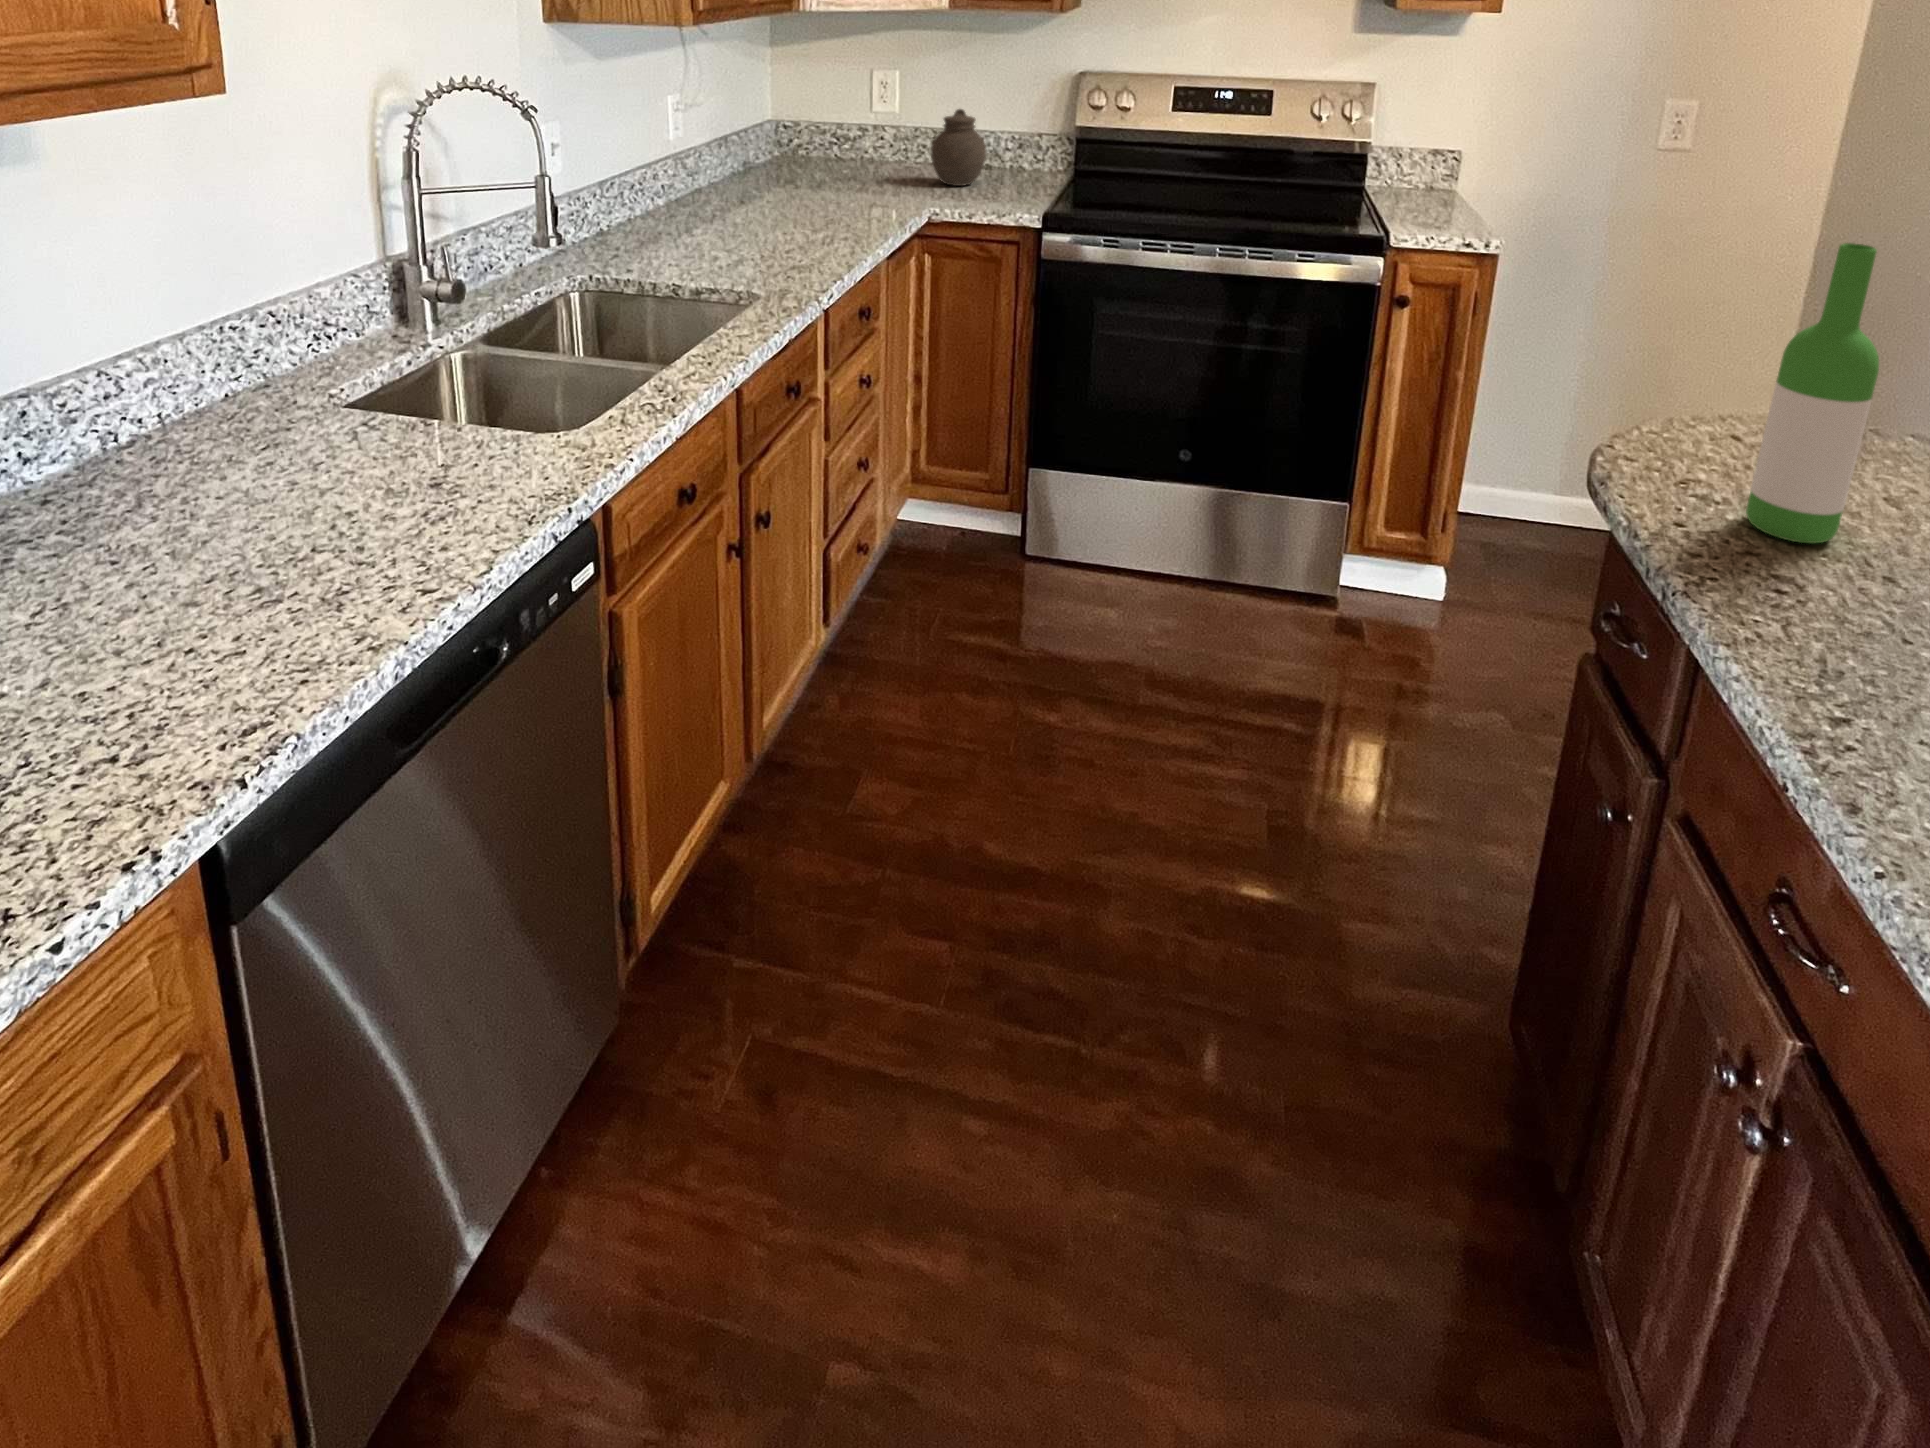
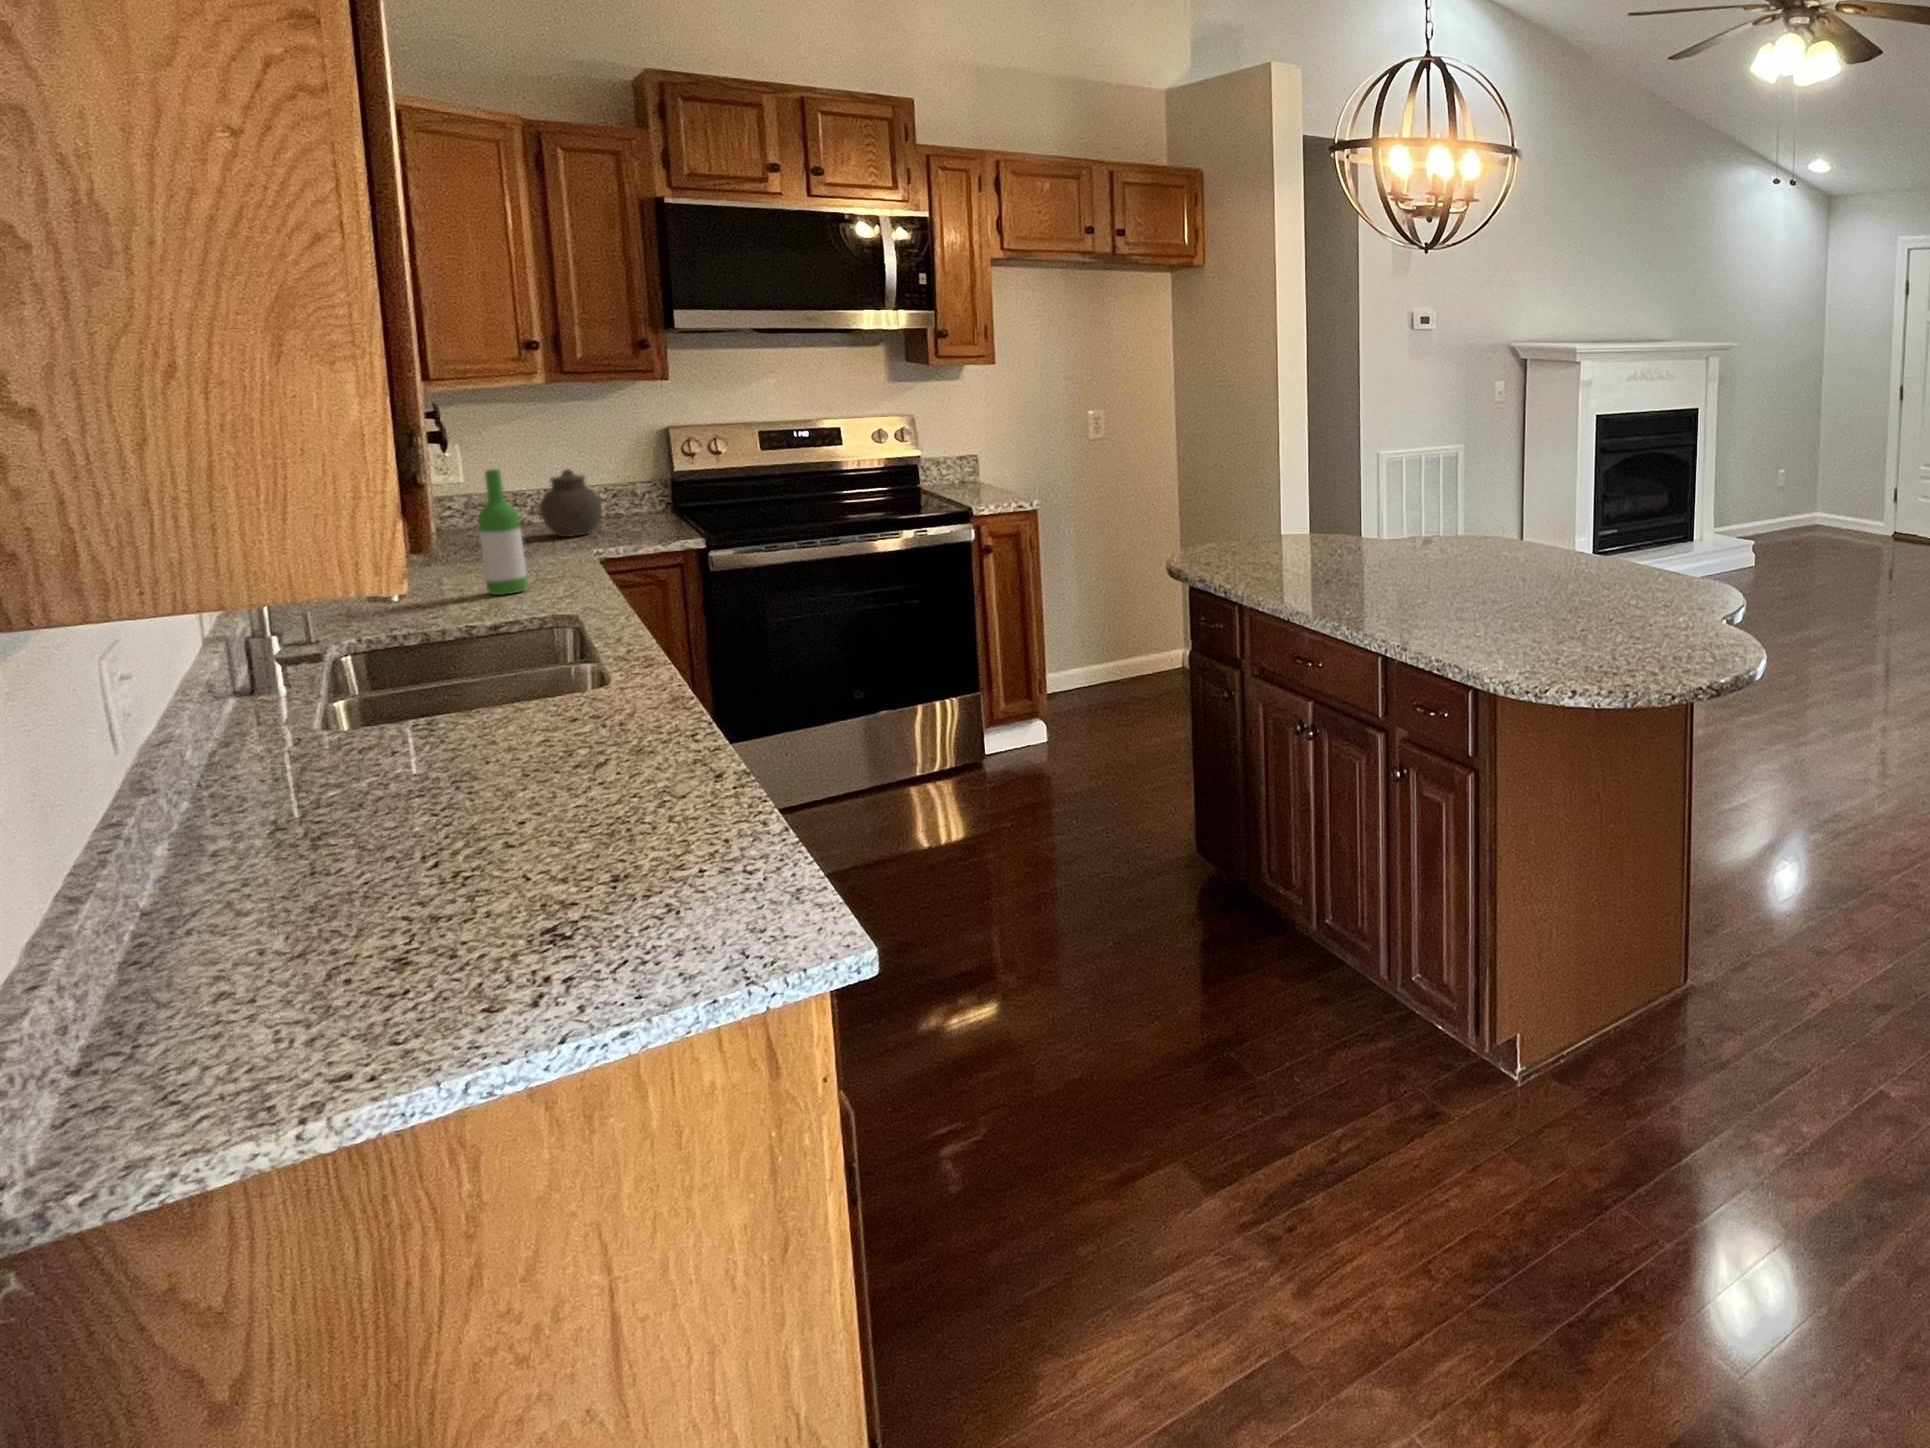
wine bottle: present [1746,243,1879,544] -> present [478,469,528,595]

